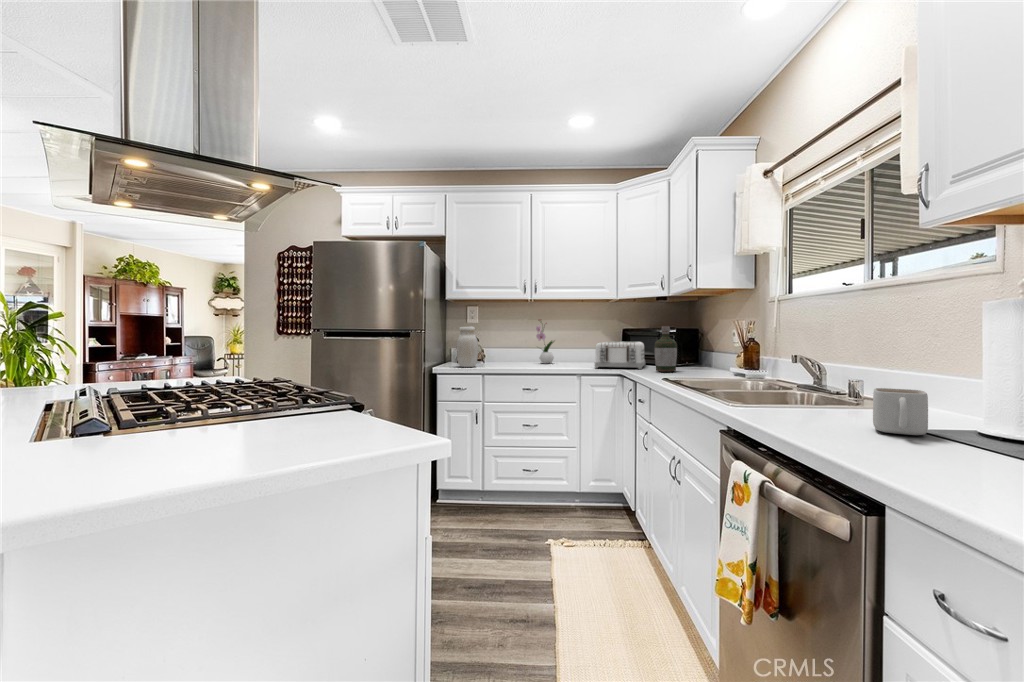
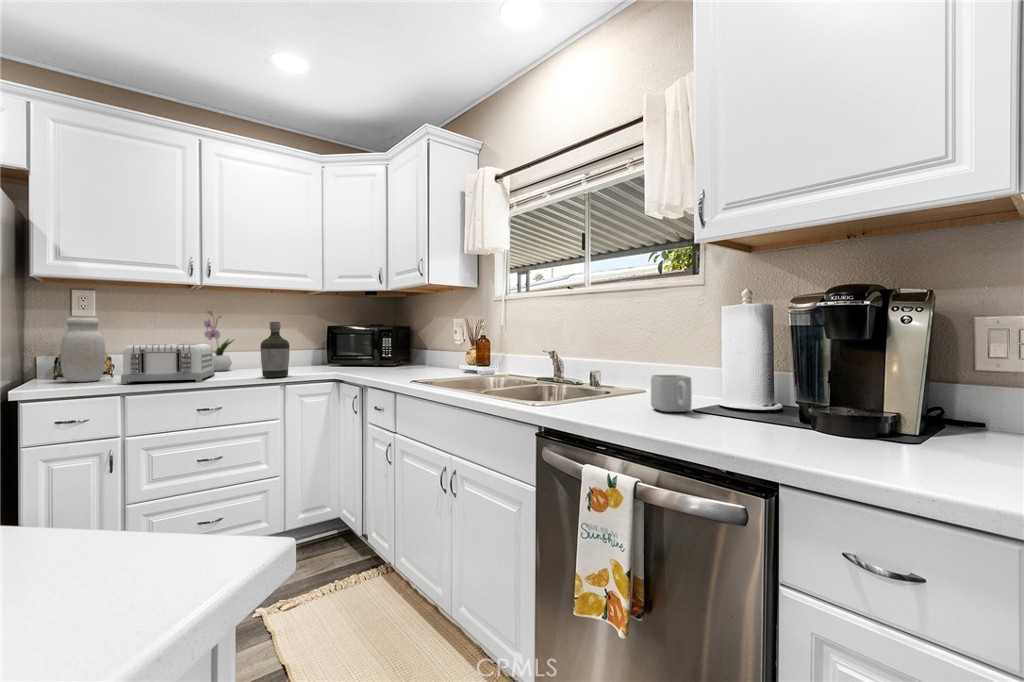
bottle: present [654,325,677,372] -> present [261,322,290,378]
toaster: present [595,342,645,369] -> present [121,344,215,384]

